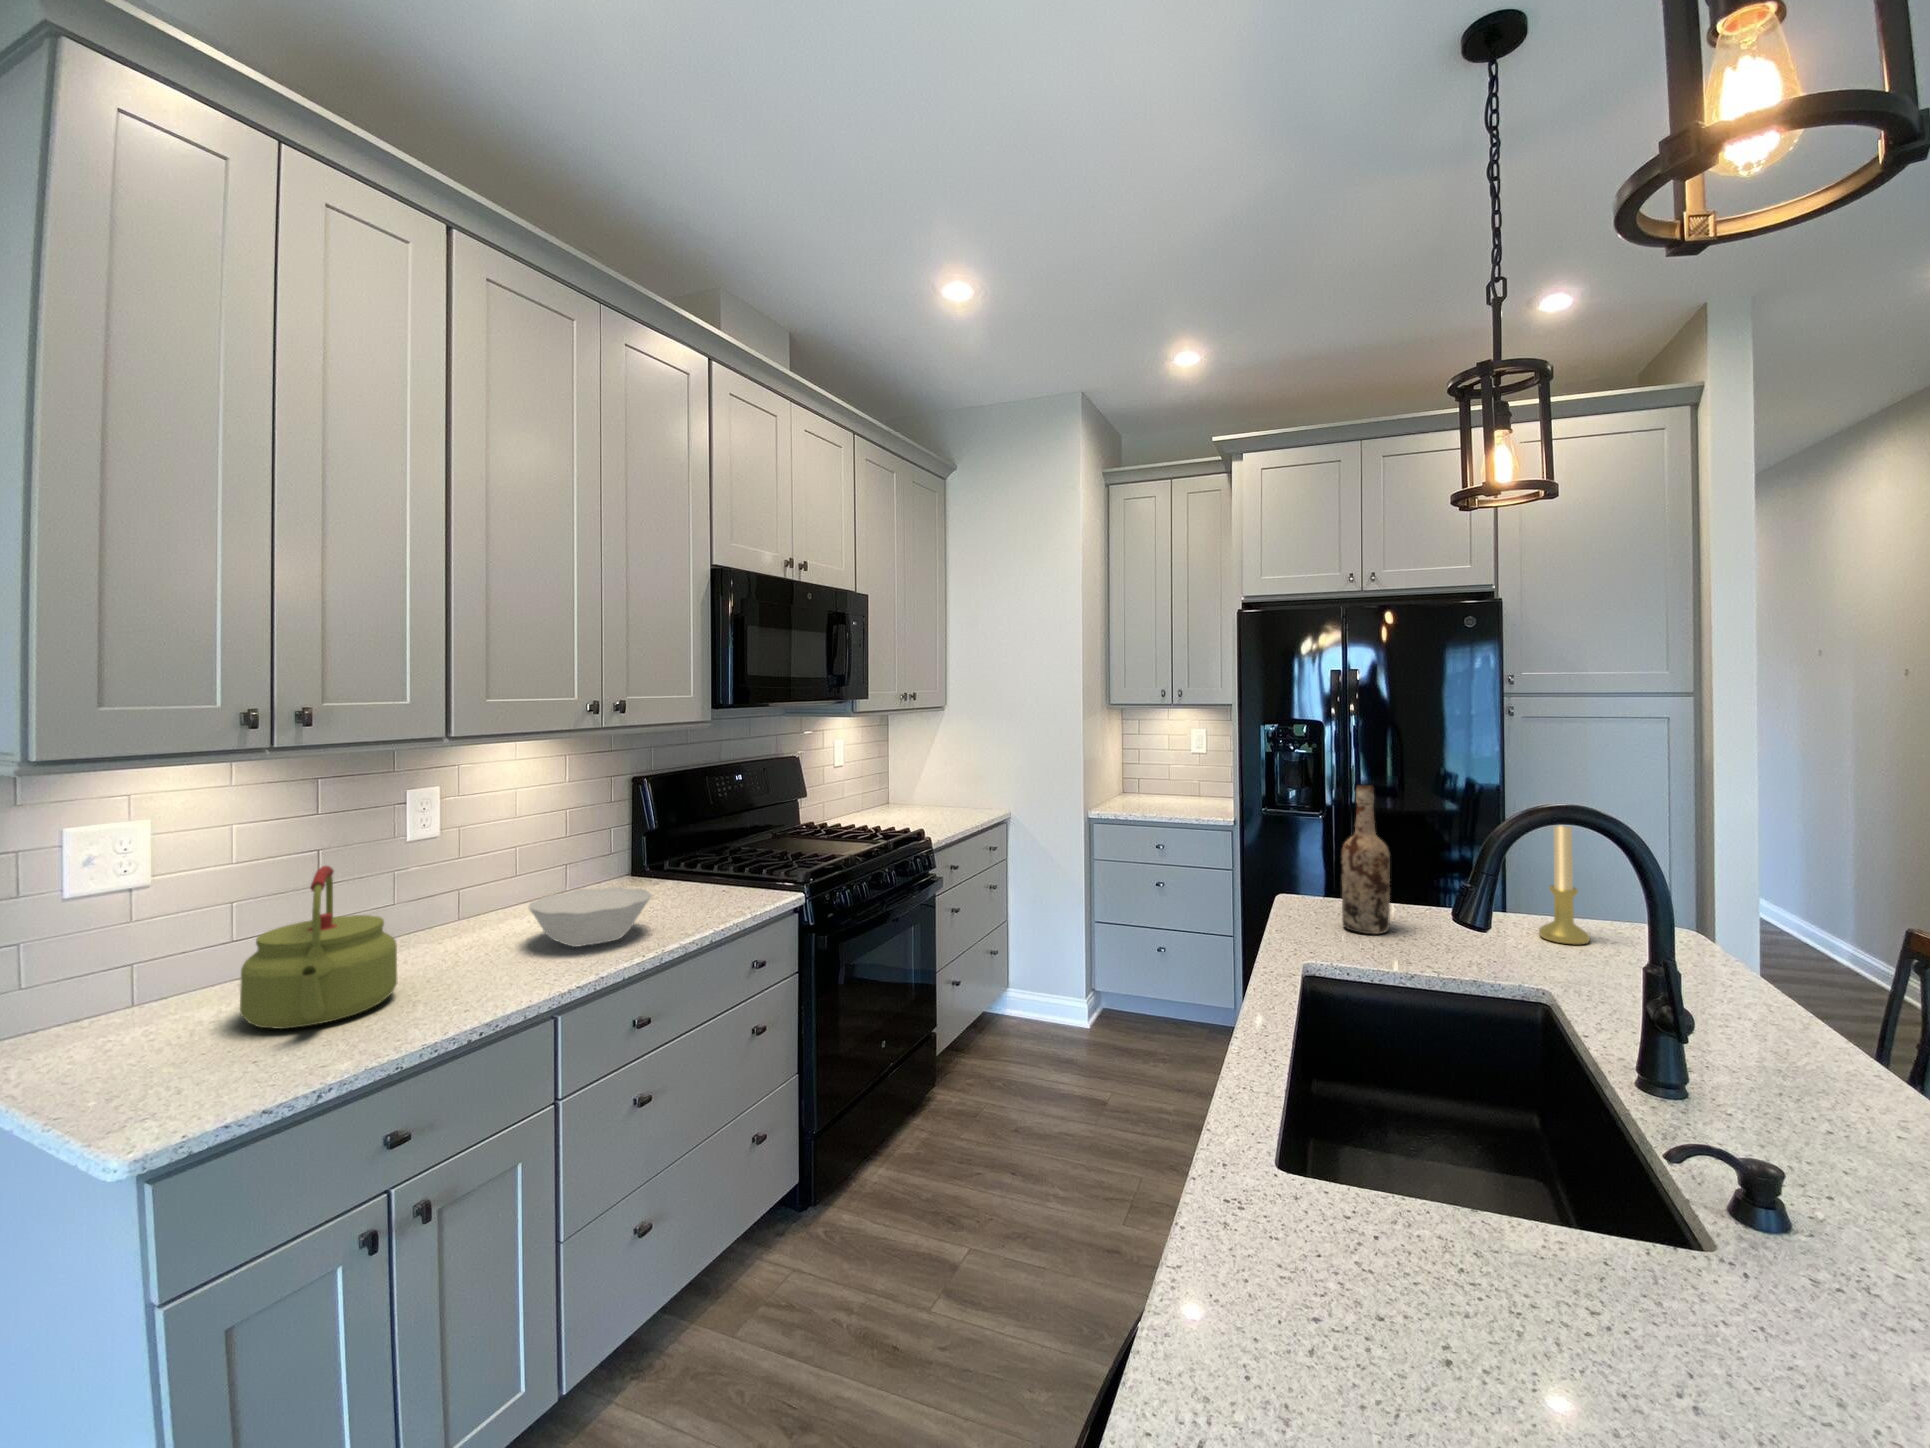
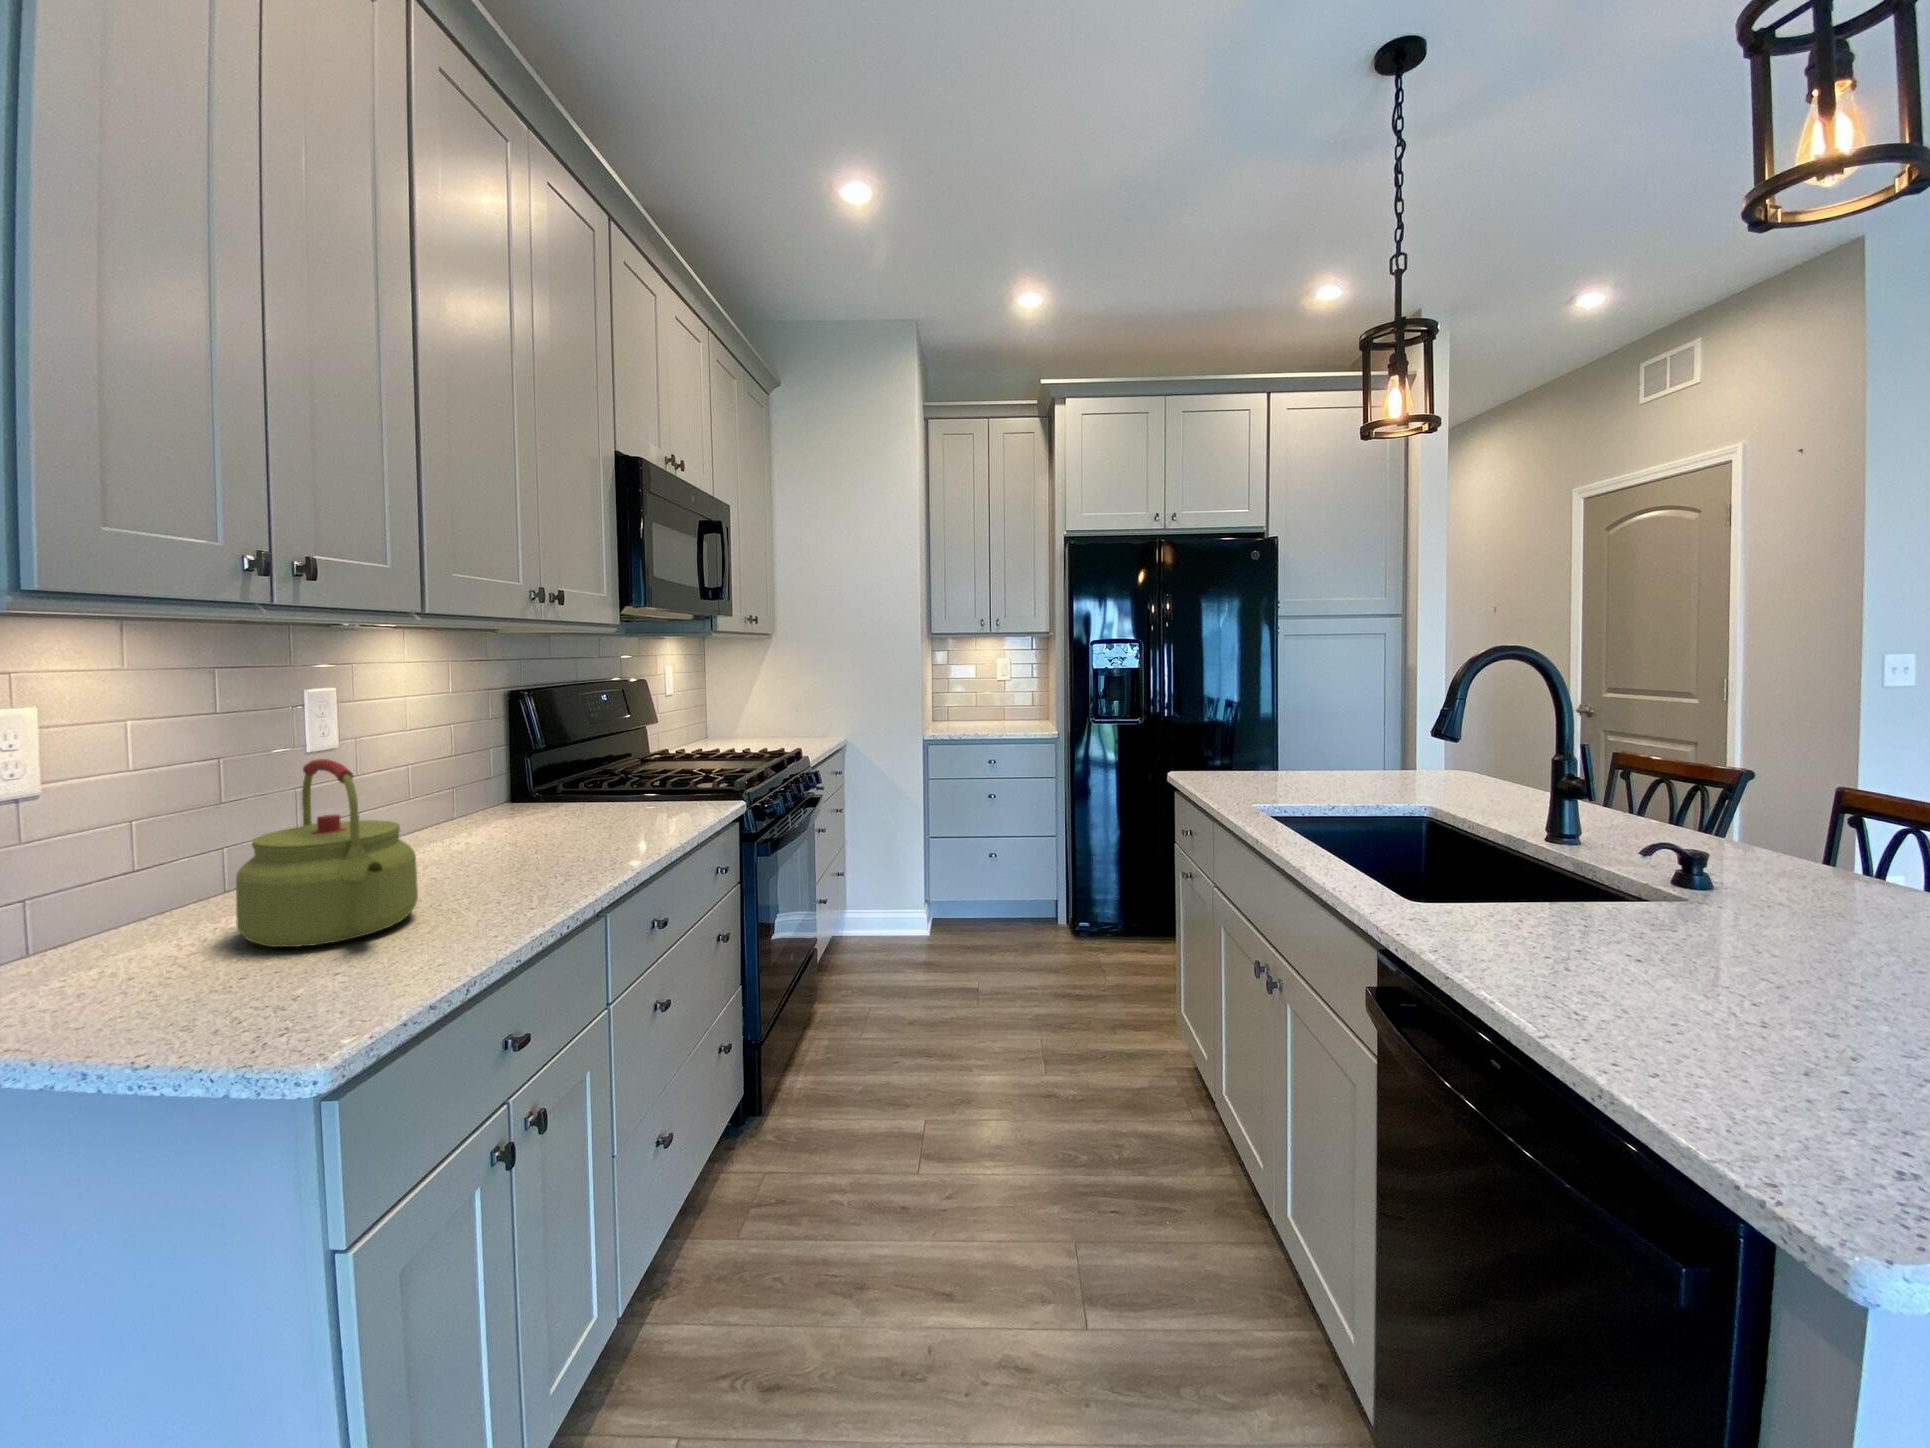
wine bottle: present [1341,785,1390,934] -> none [1261,669,1299,789]
candle holder: present [1539,826,1590,945] -> none [1396,686,1433,783]
bowl: present [528,887,652,947] -> none [491,798,627,857]

